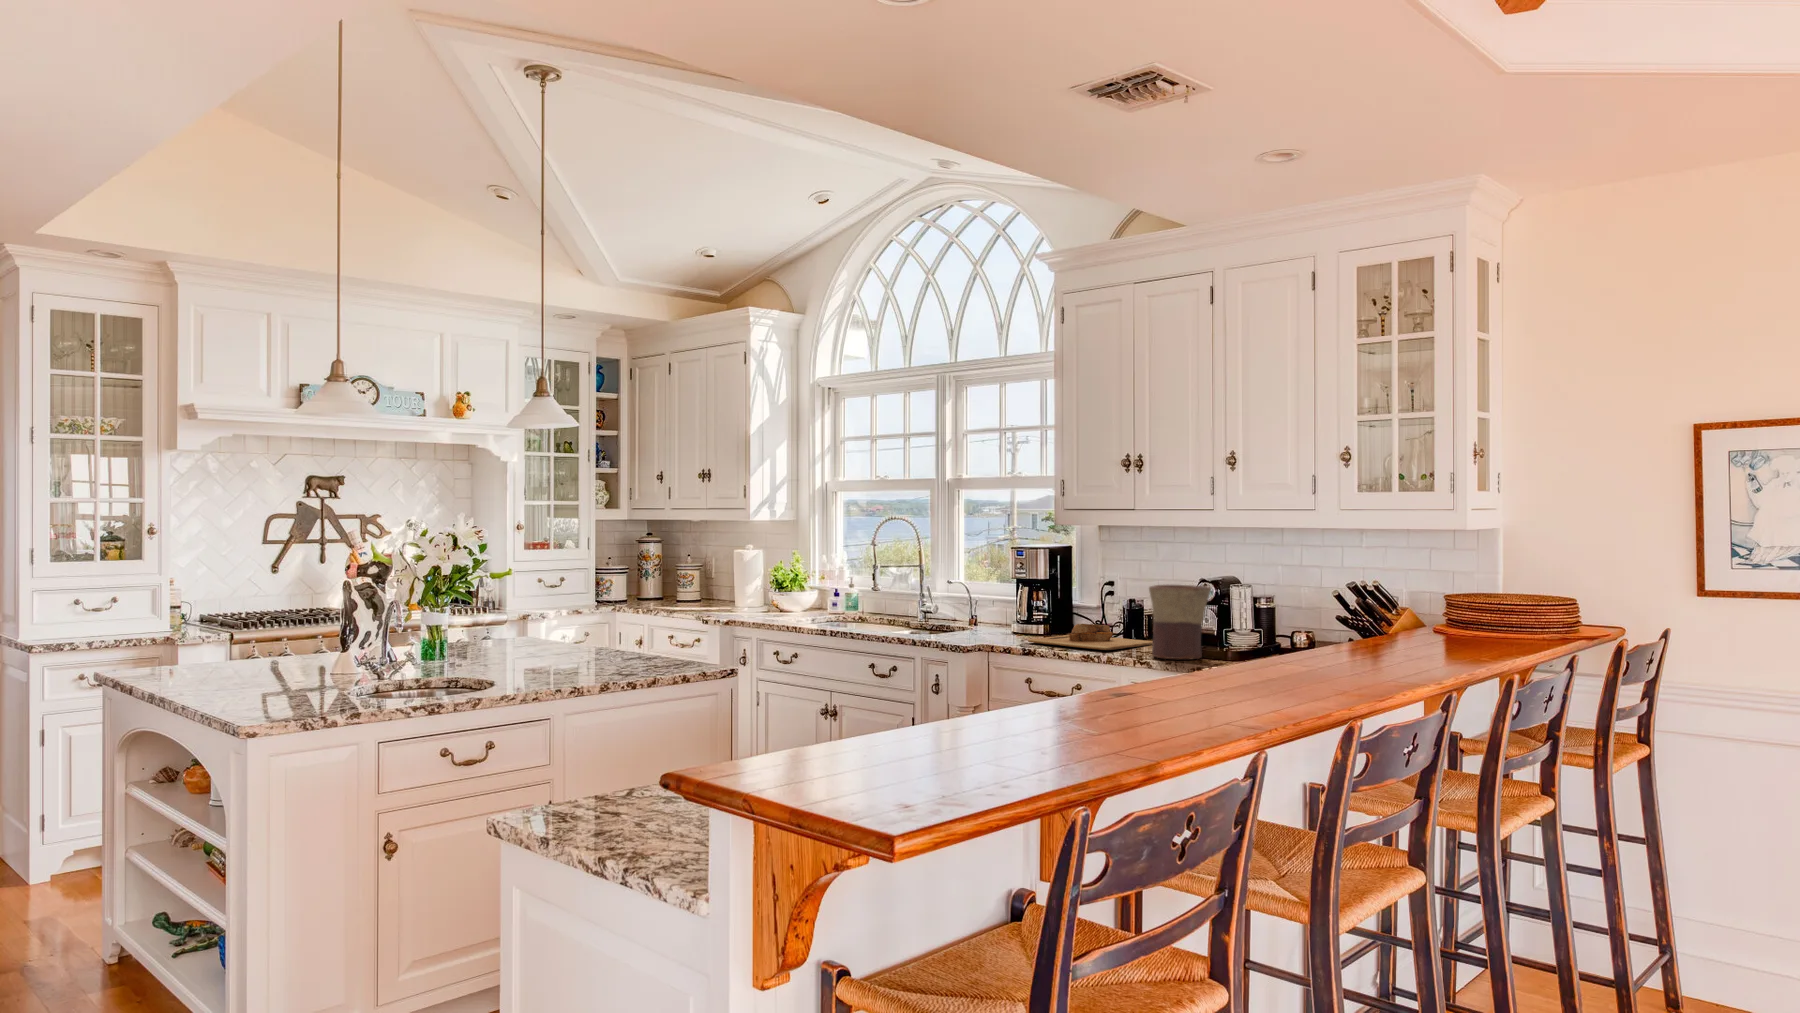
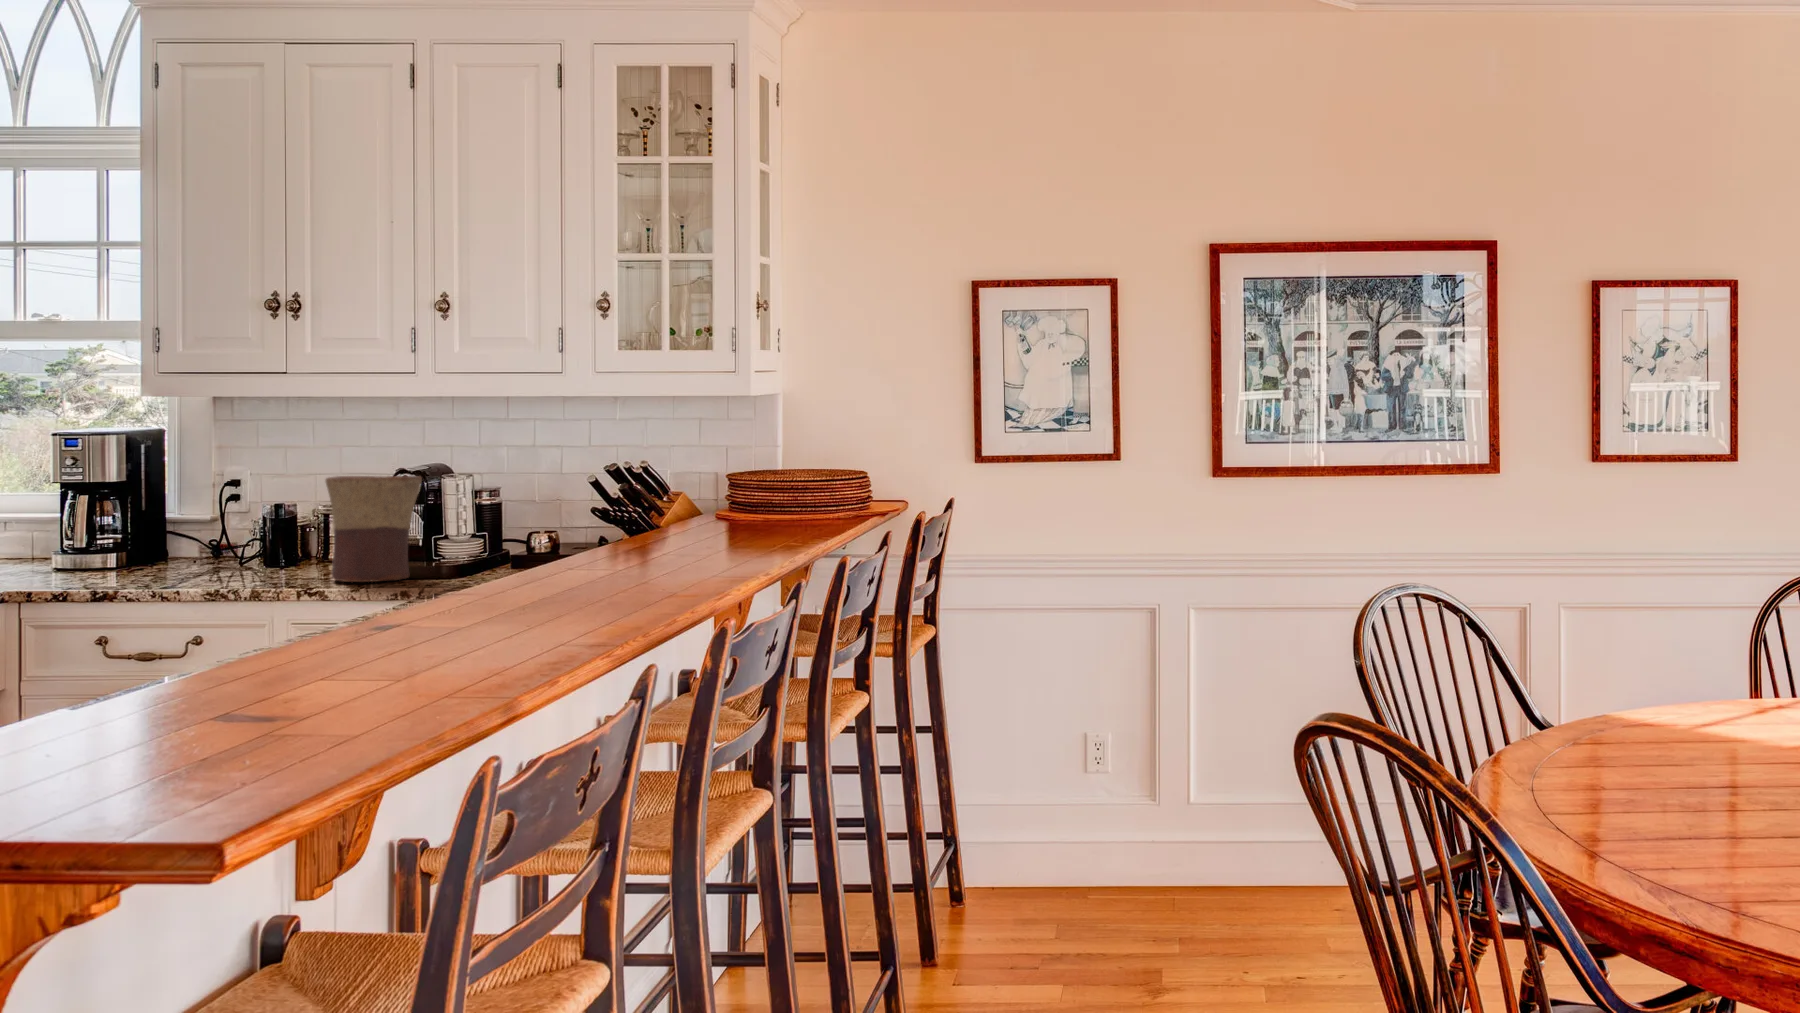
cutting board: present [1028,624,1153,650] -> none [97,543,320,579]

